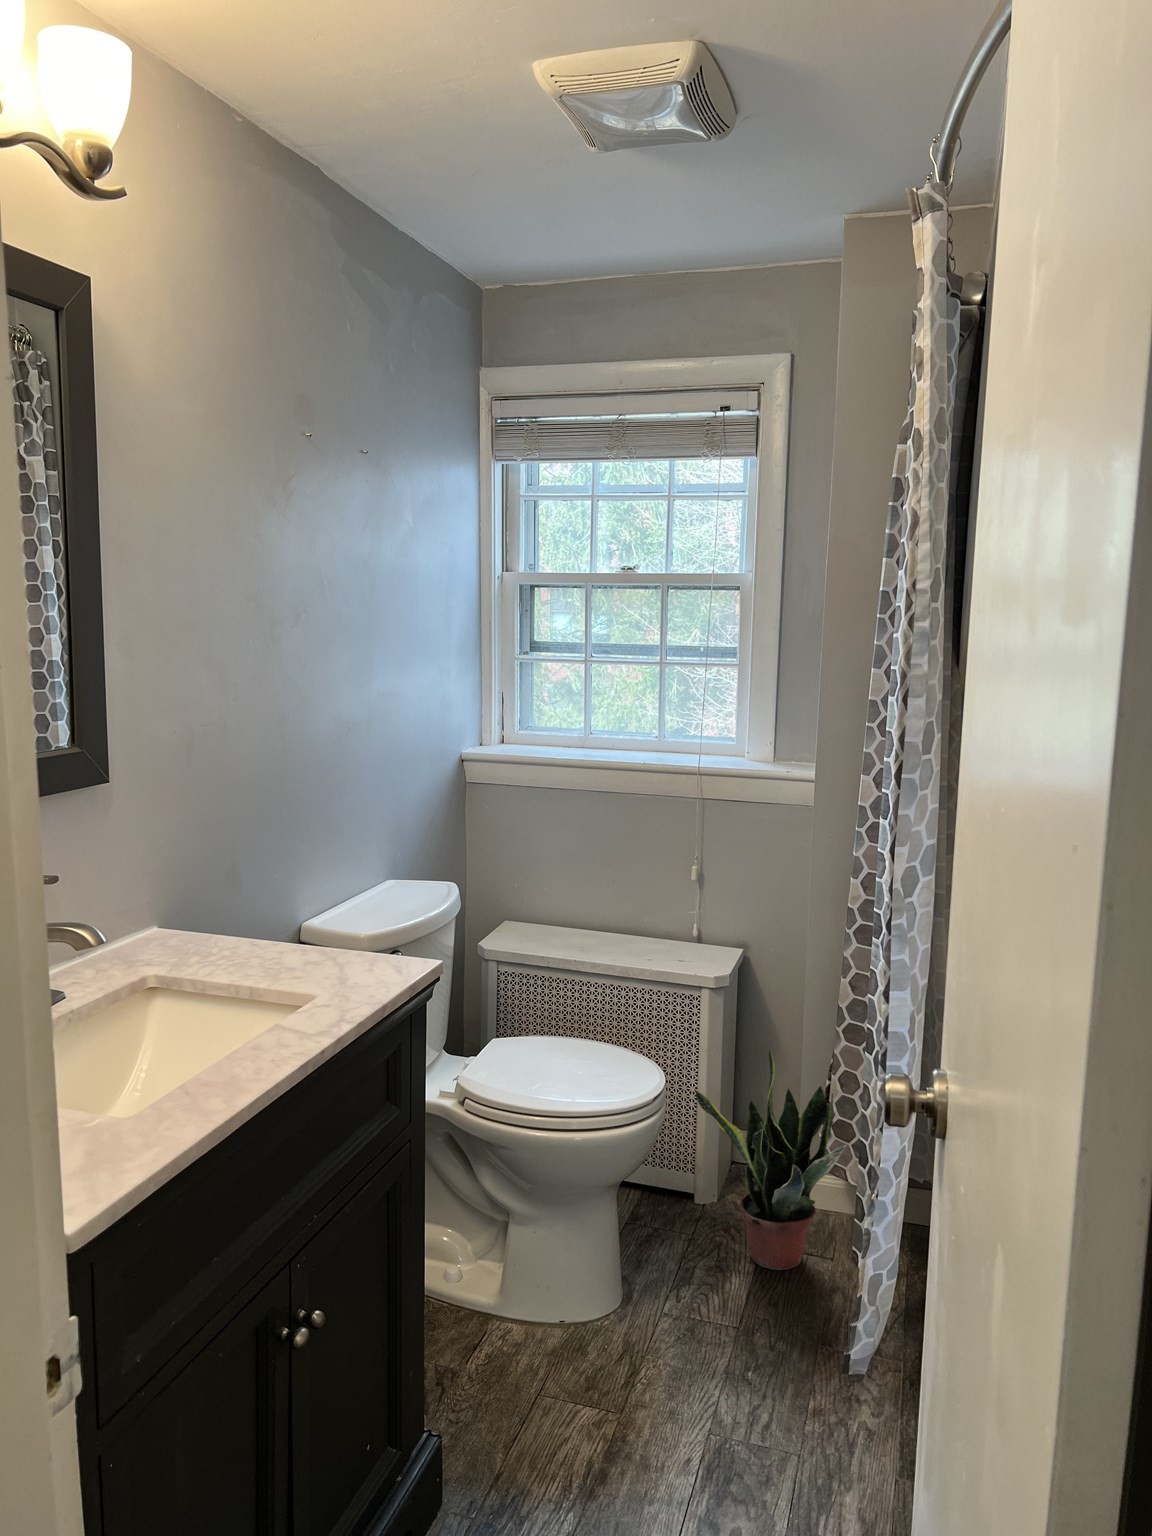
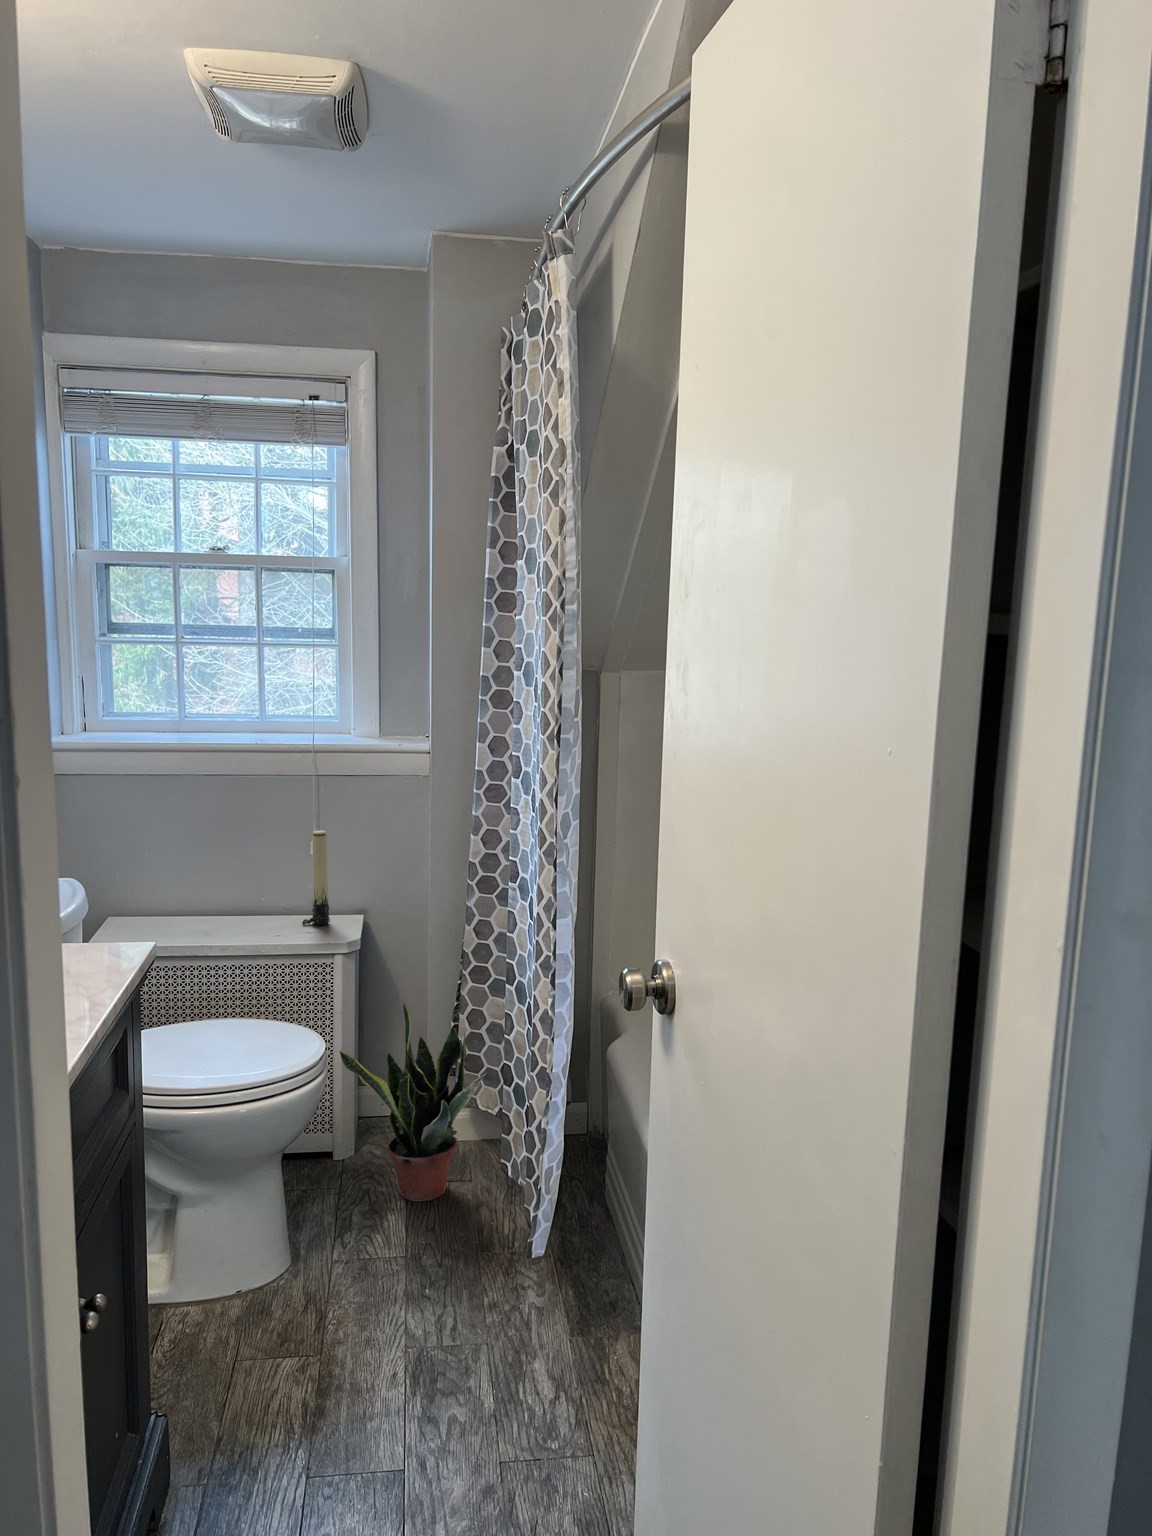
candle: none [680,856,709,954] -> present [302,831,330,925]

